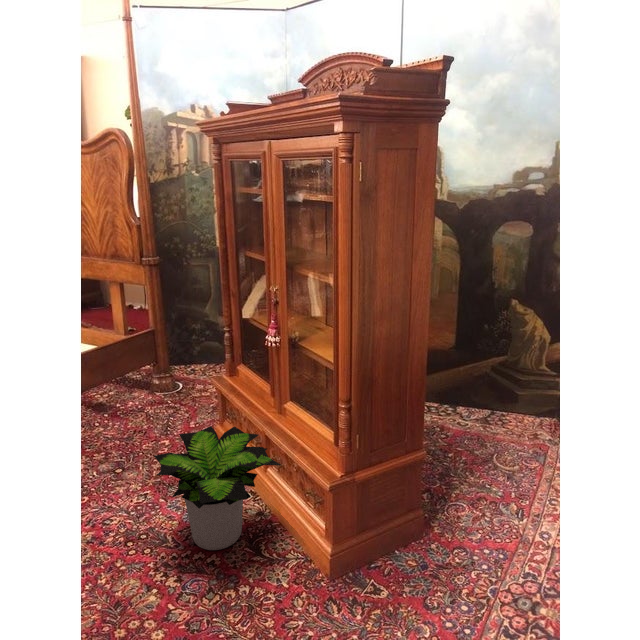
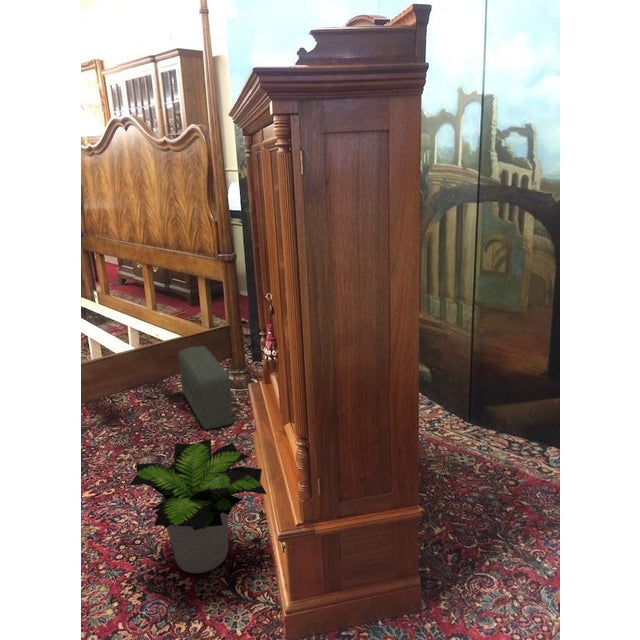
pouf: none [102,351,178,431] -> present [178,346,233,429]

